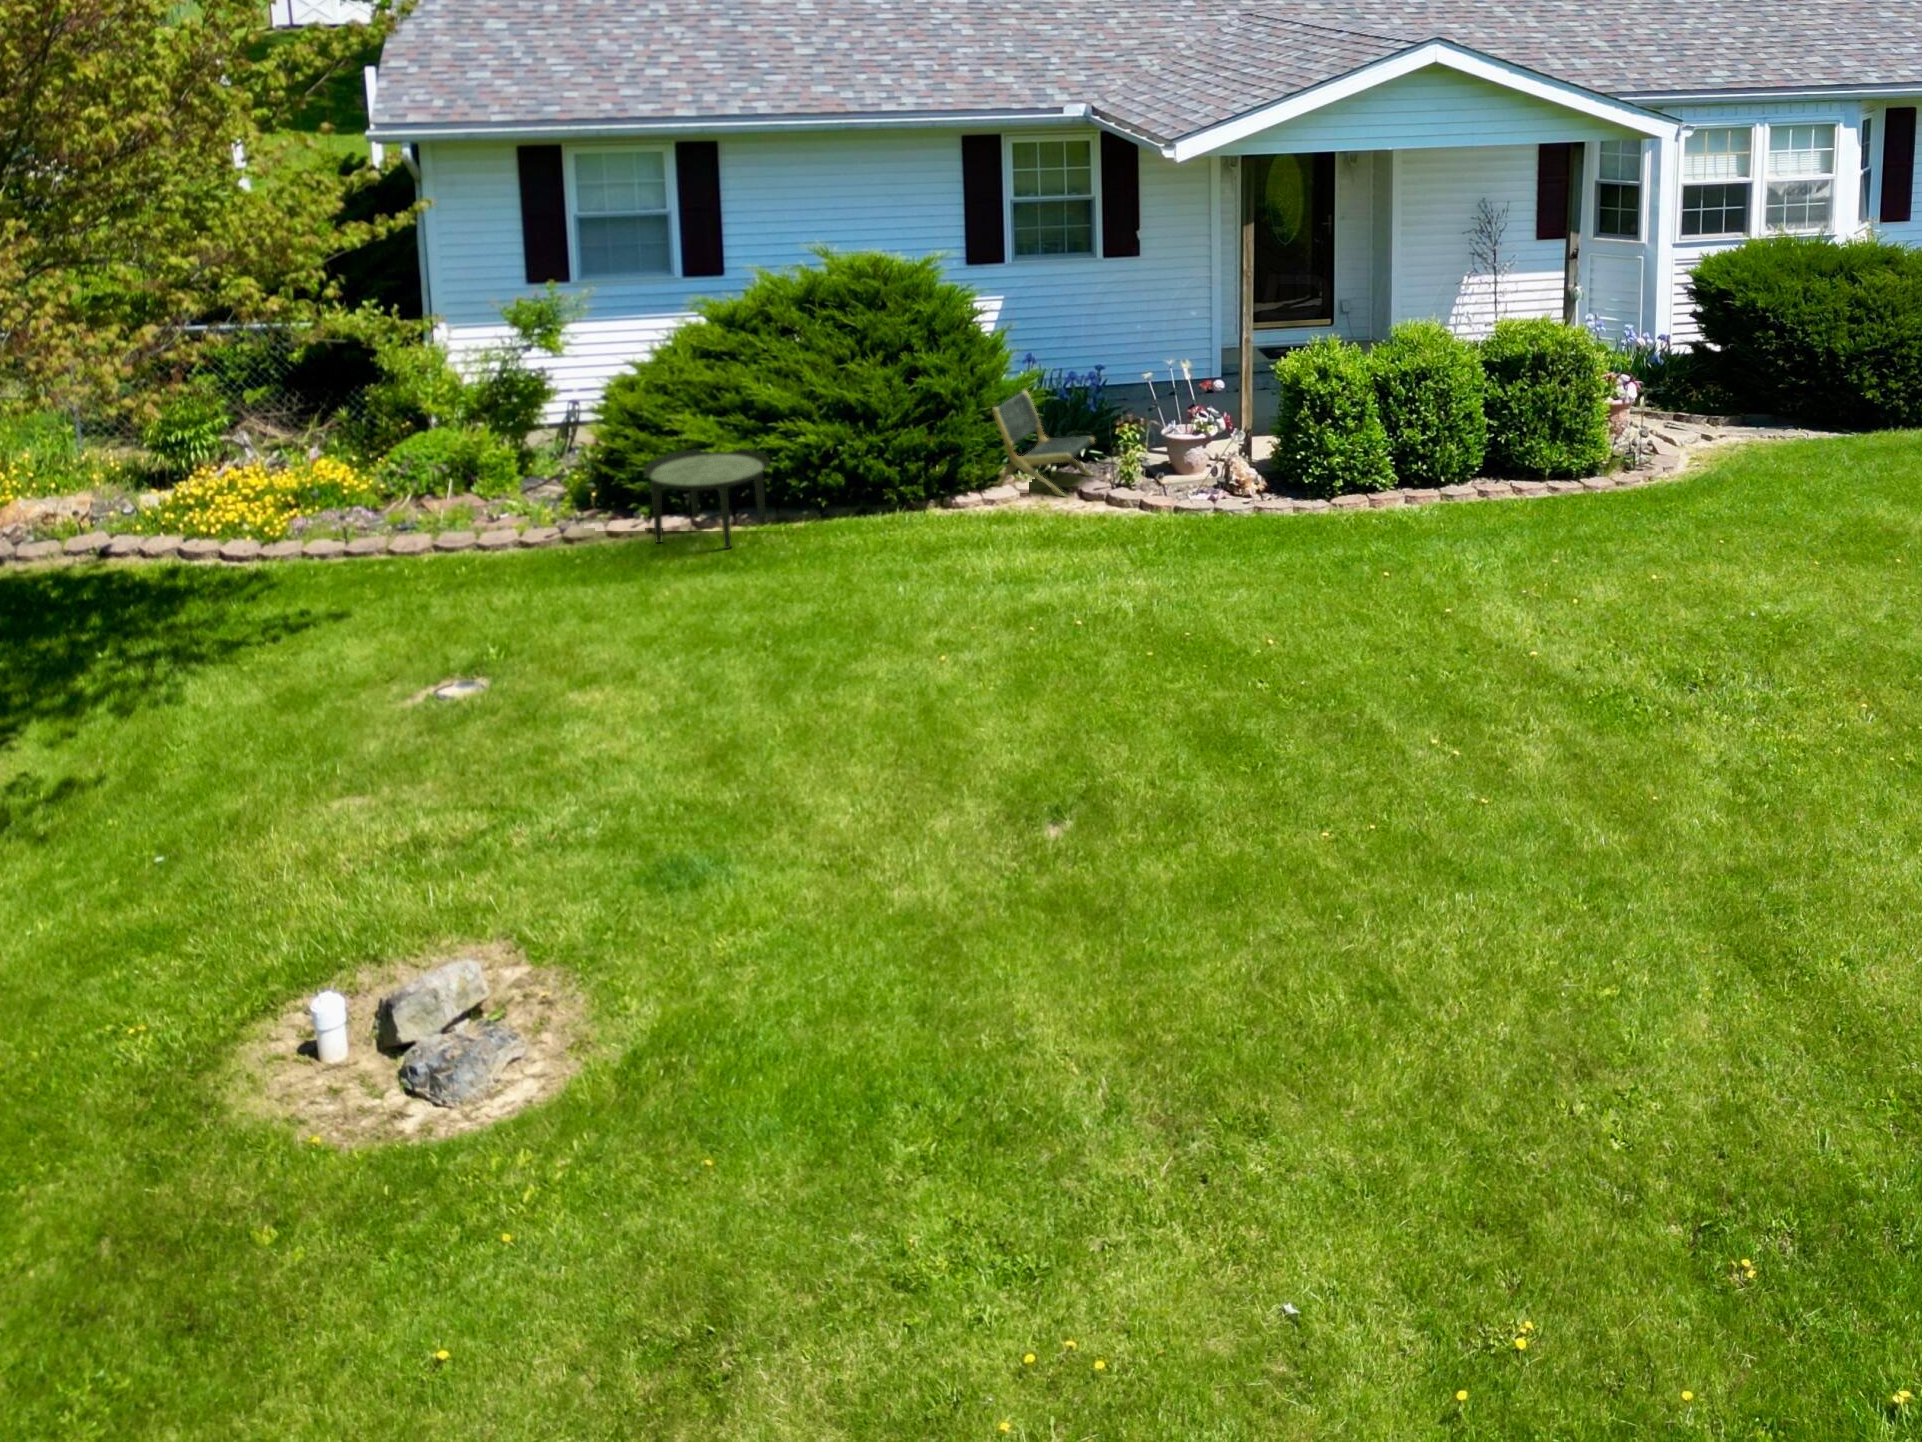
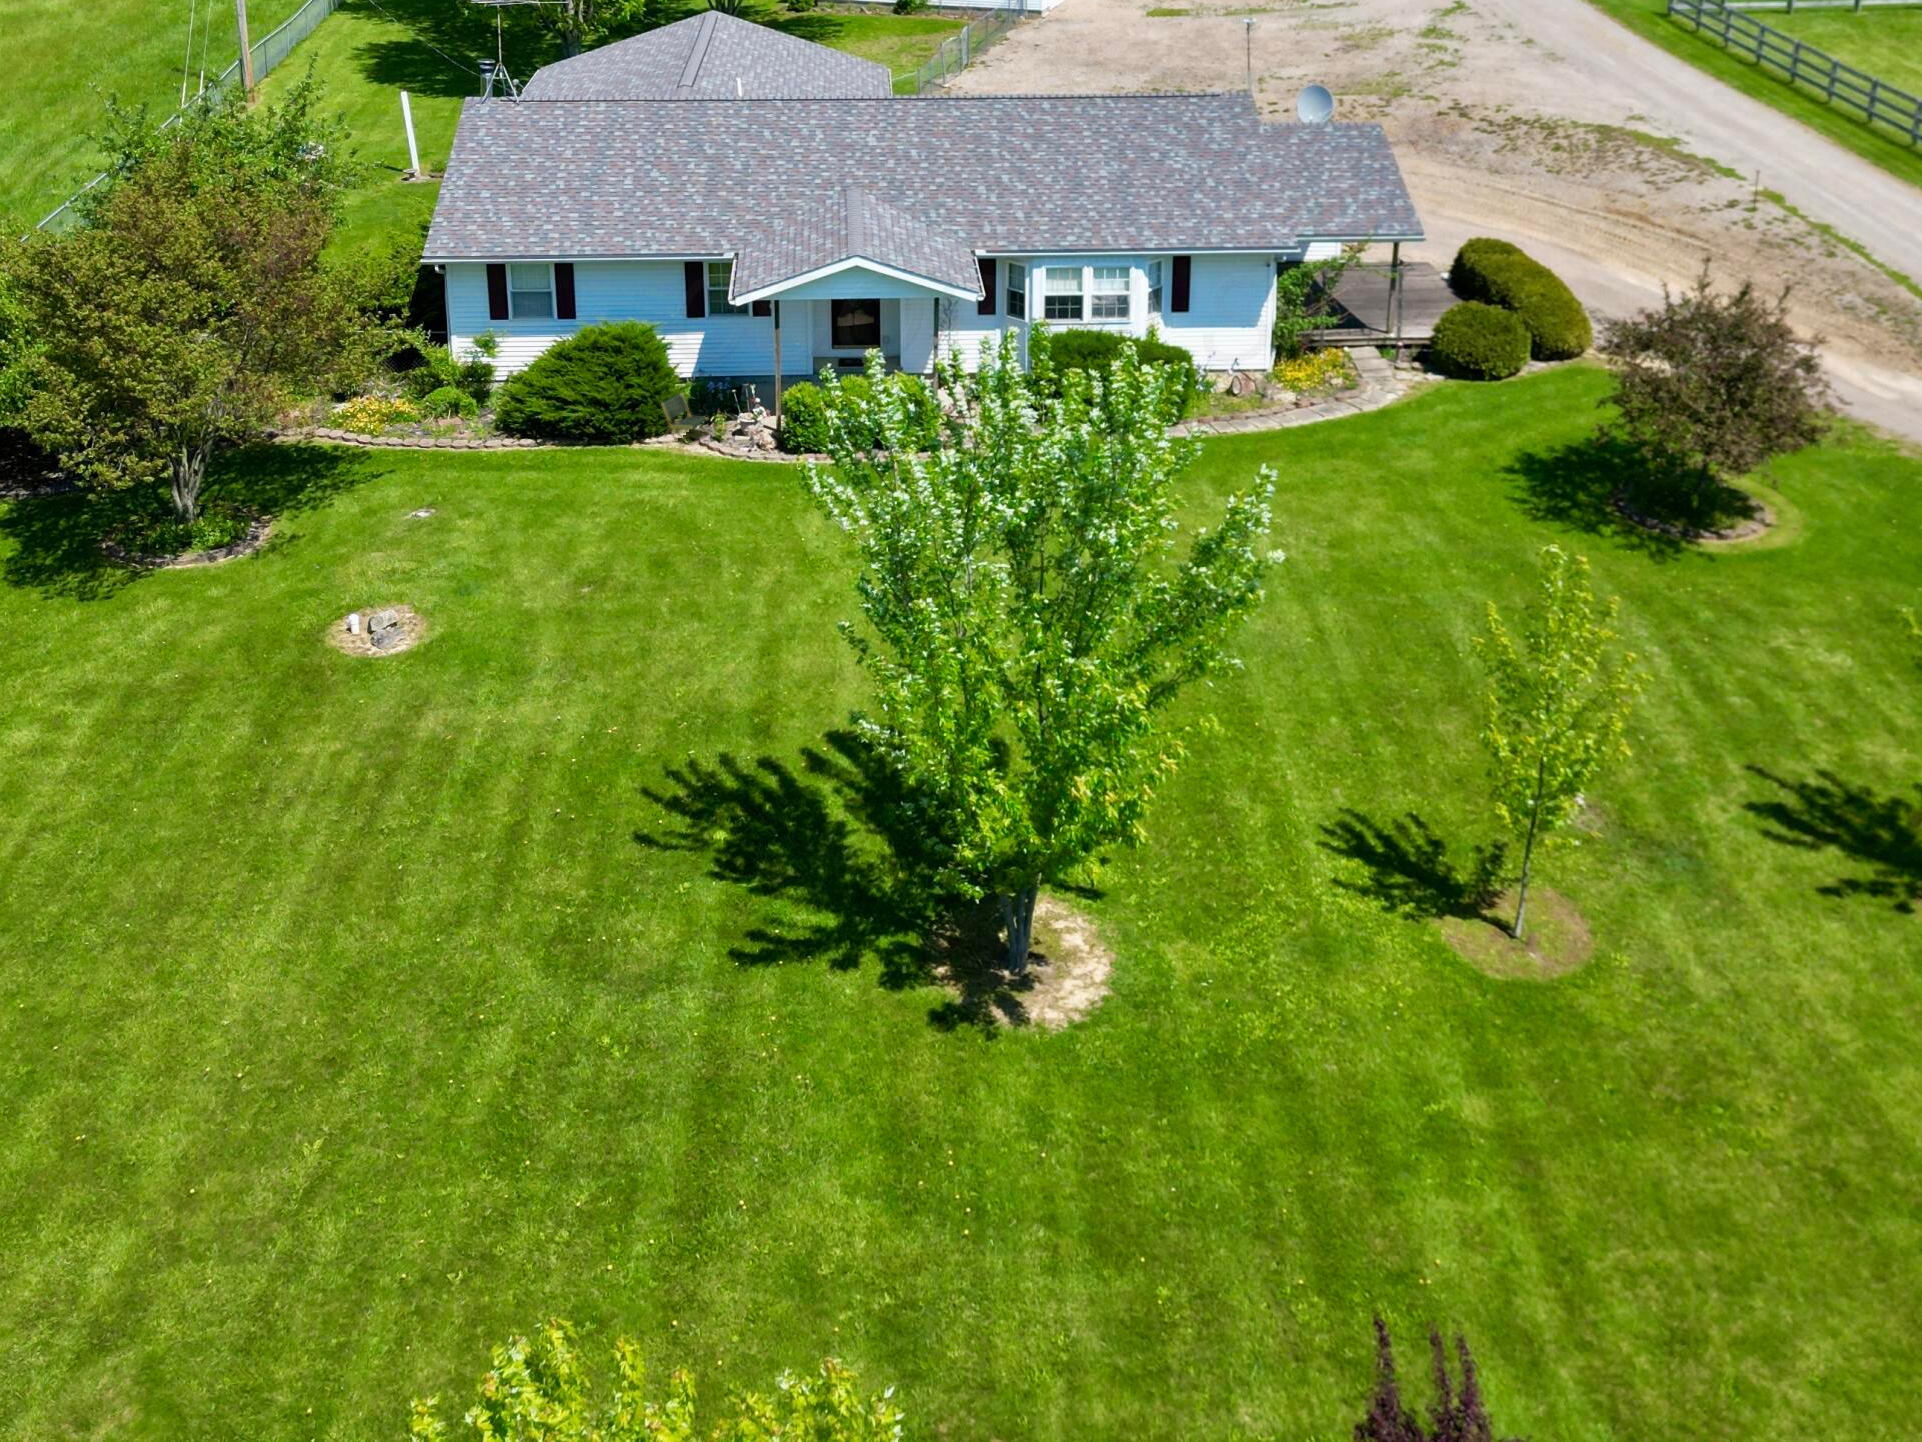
round table: present [643,448,770,549] -> none [510,413,562,459]

